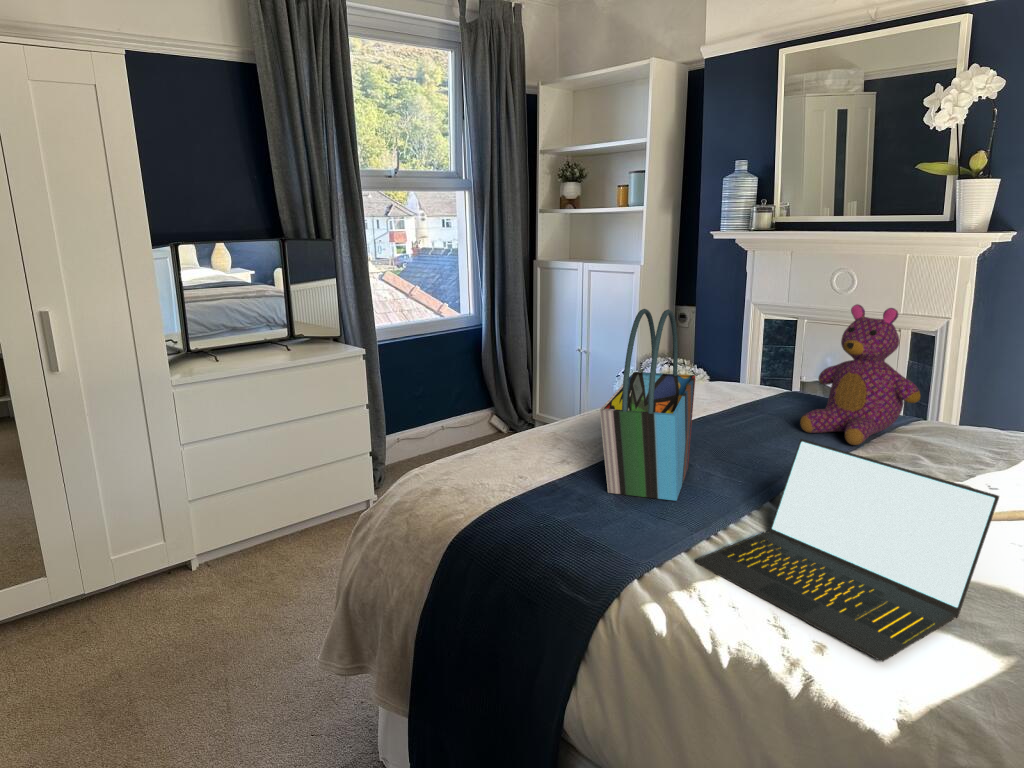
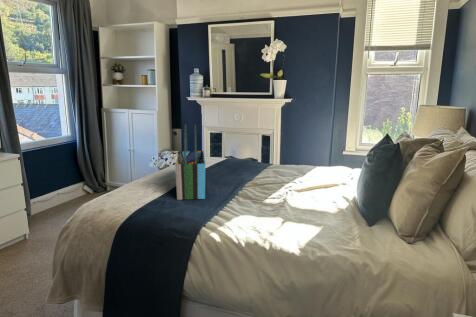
teddy bear: present [800,304,921,445] -> none [237,123,276,174]
laptop: present [696,439,999,662] -> none [221,169,312,234]

